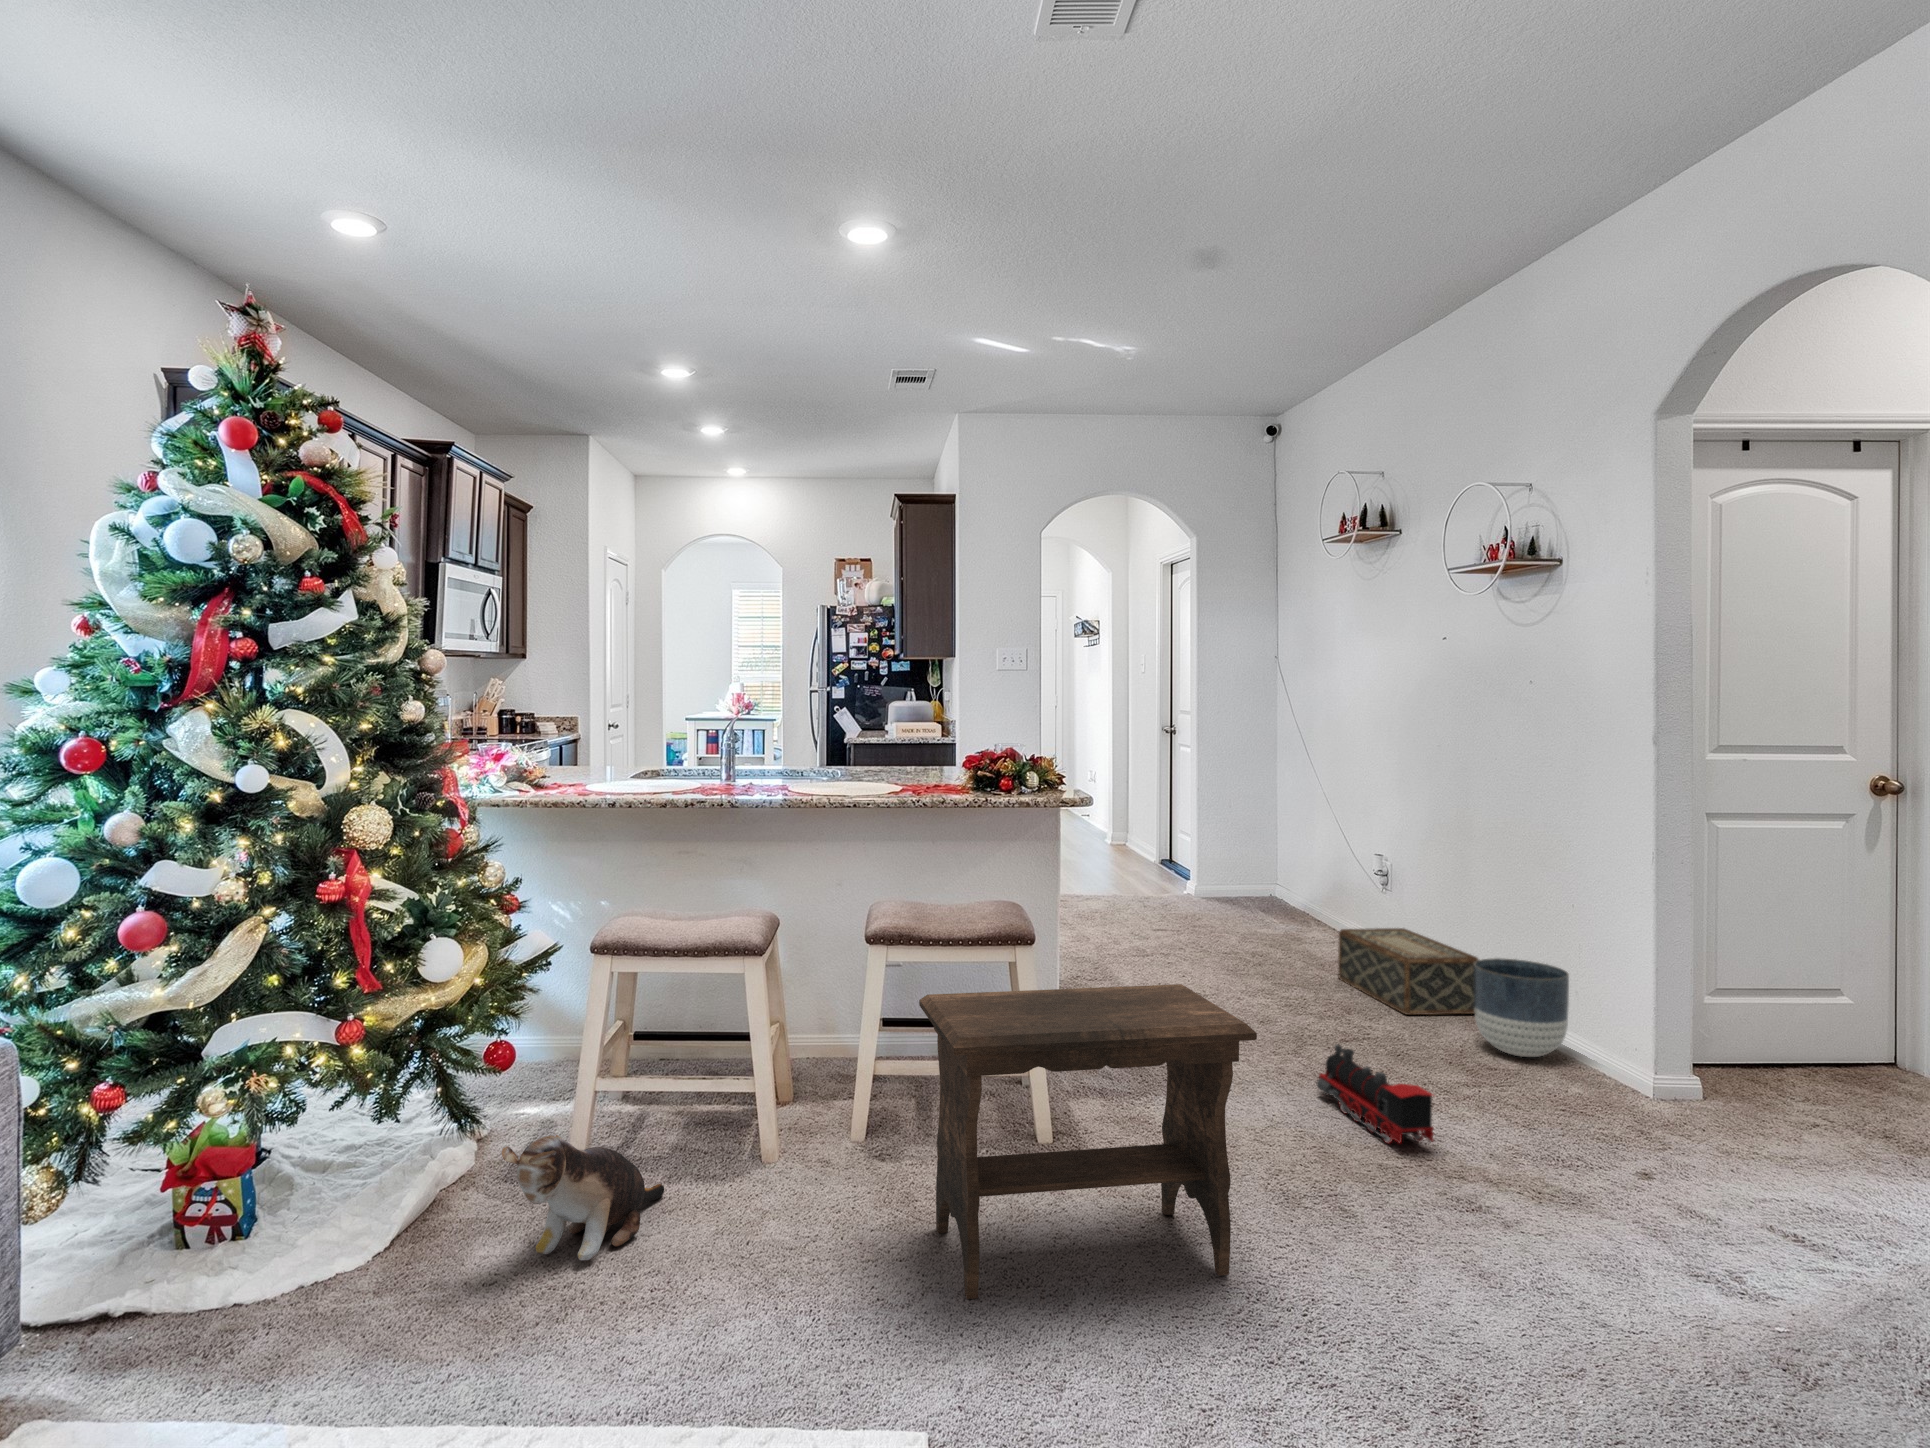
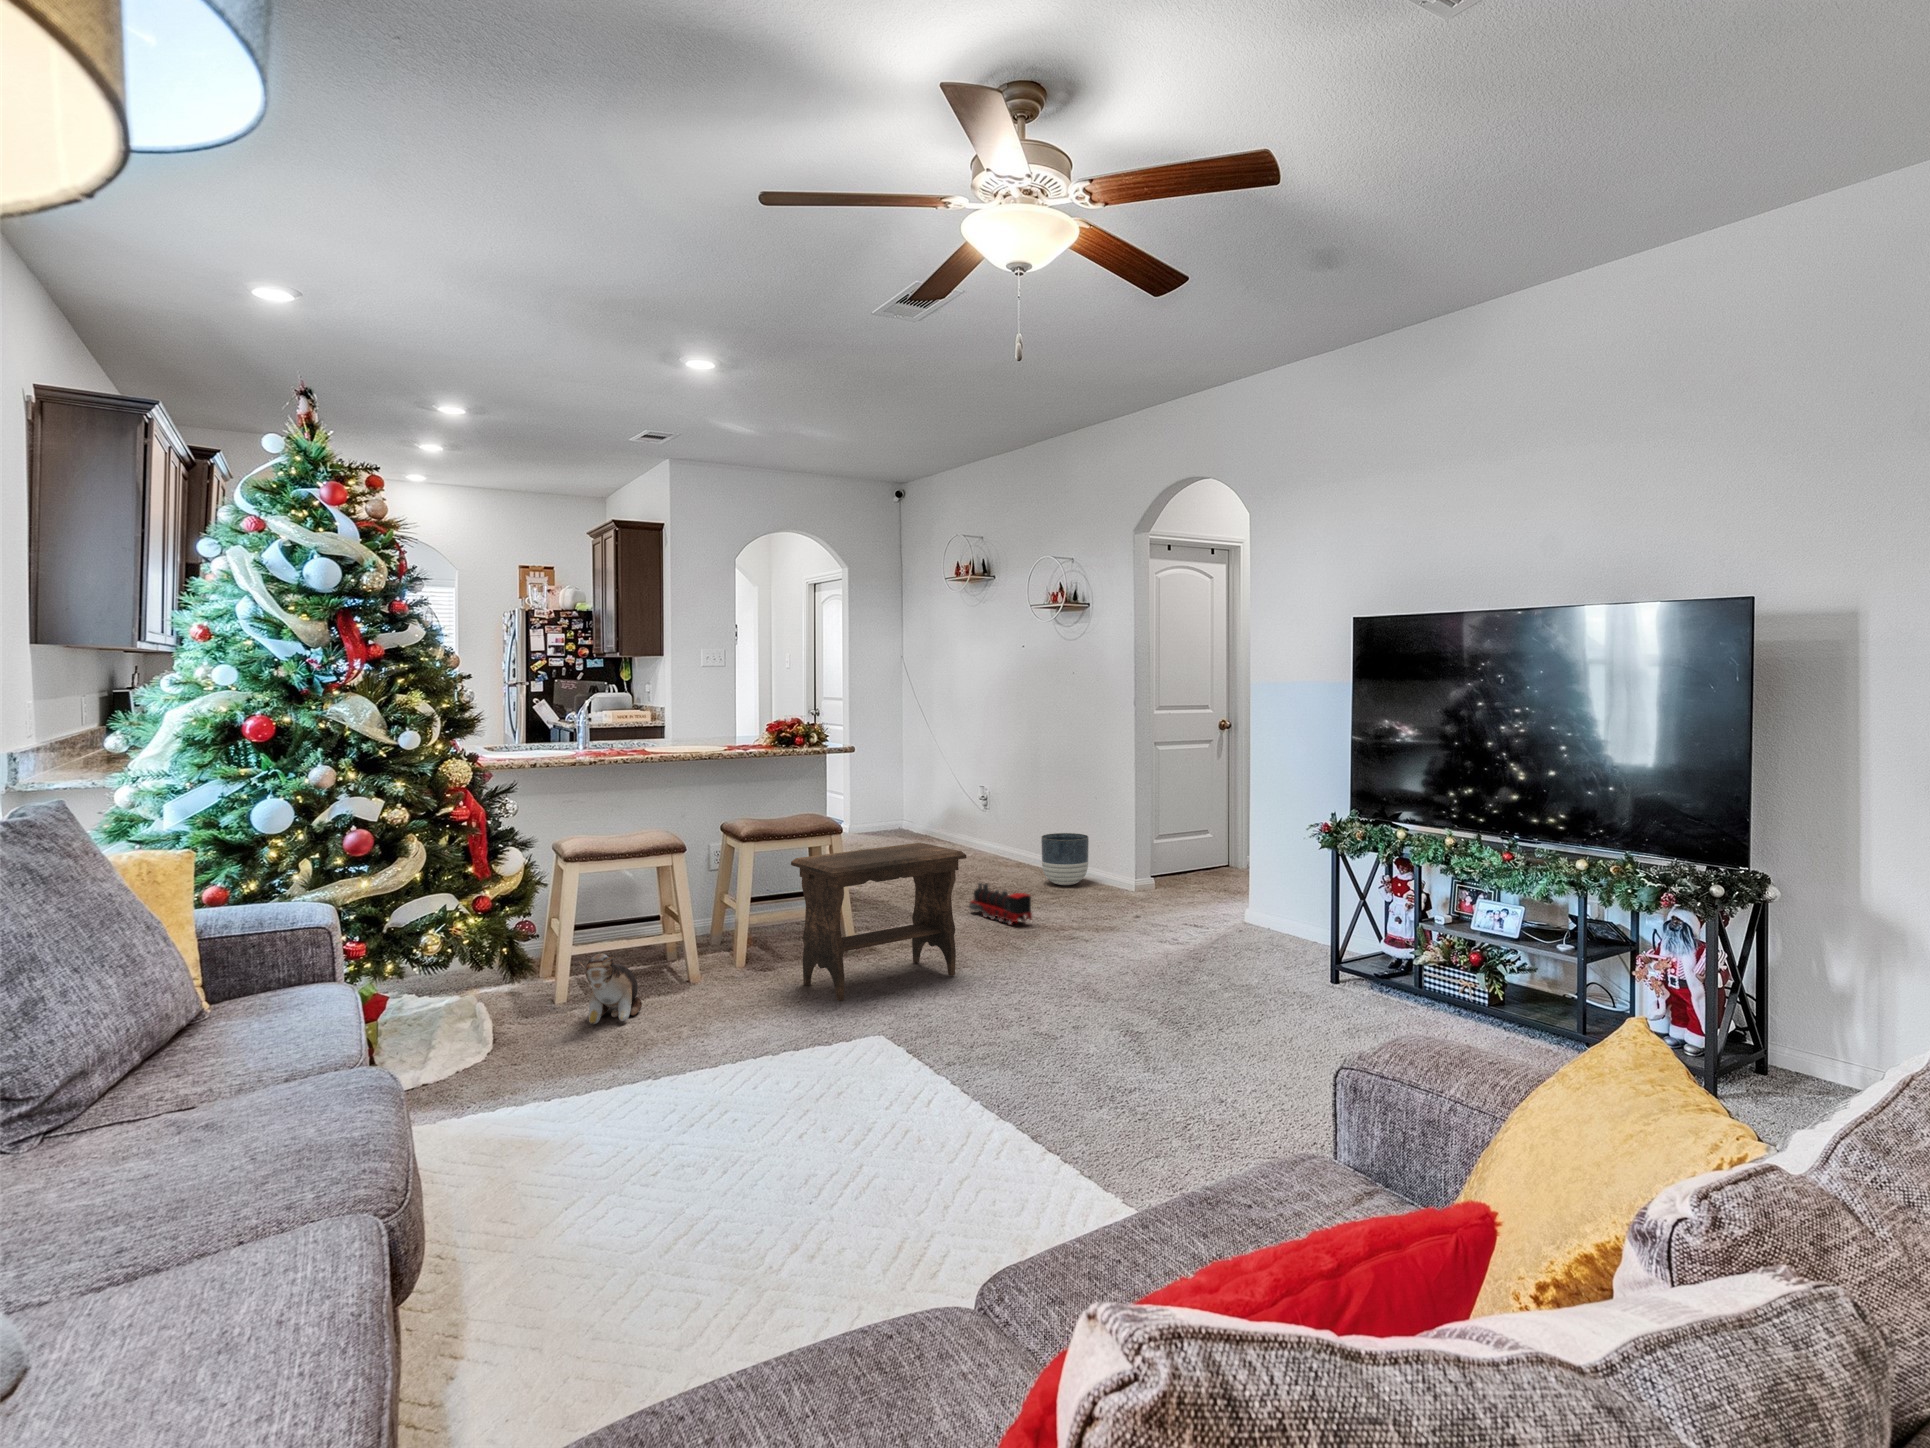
woven basket: present [1338,928,1479,1015] -> none [961,828,1043,875]

